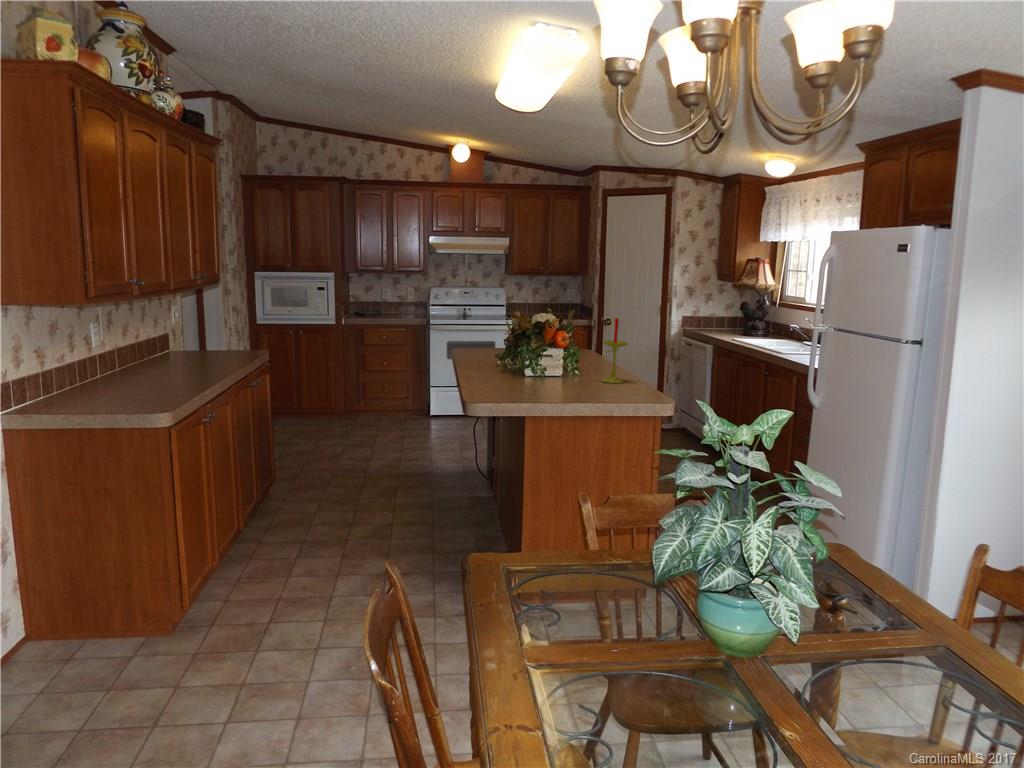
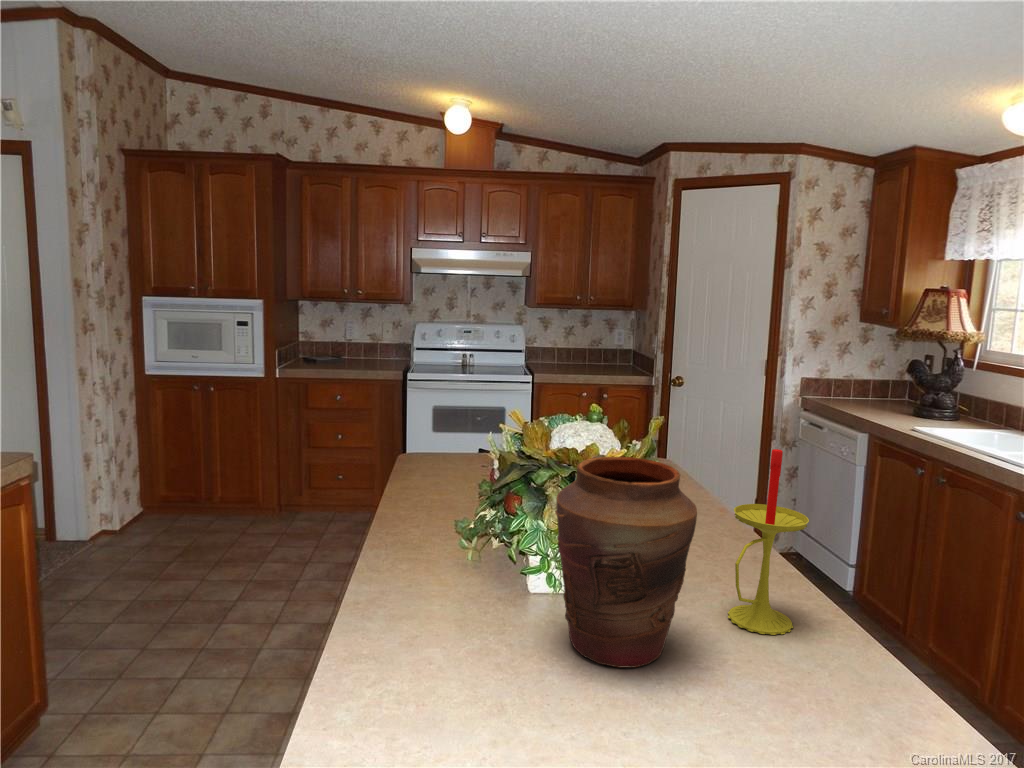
vase: none [540,320,586,387] -> present [555,457,697,667]

